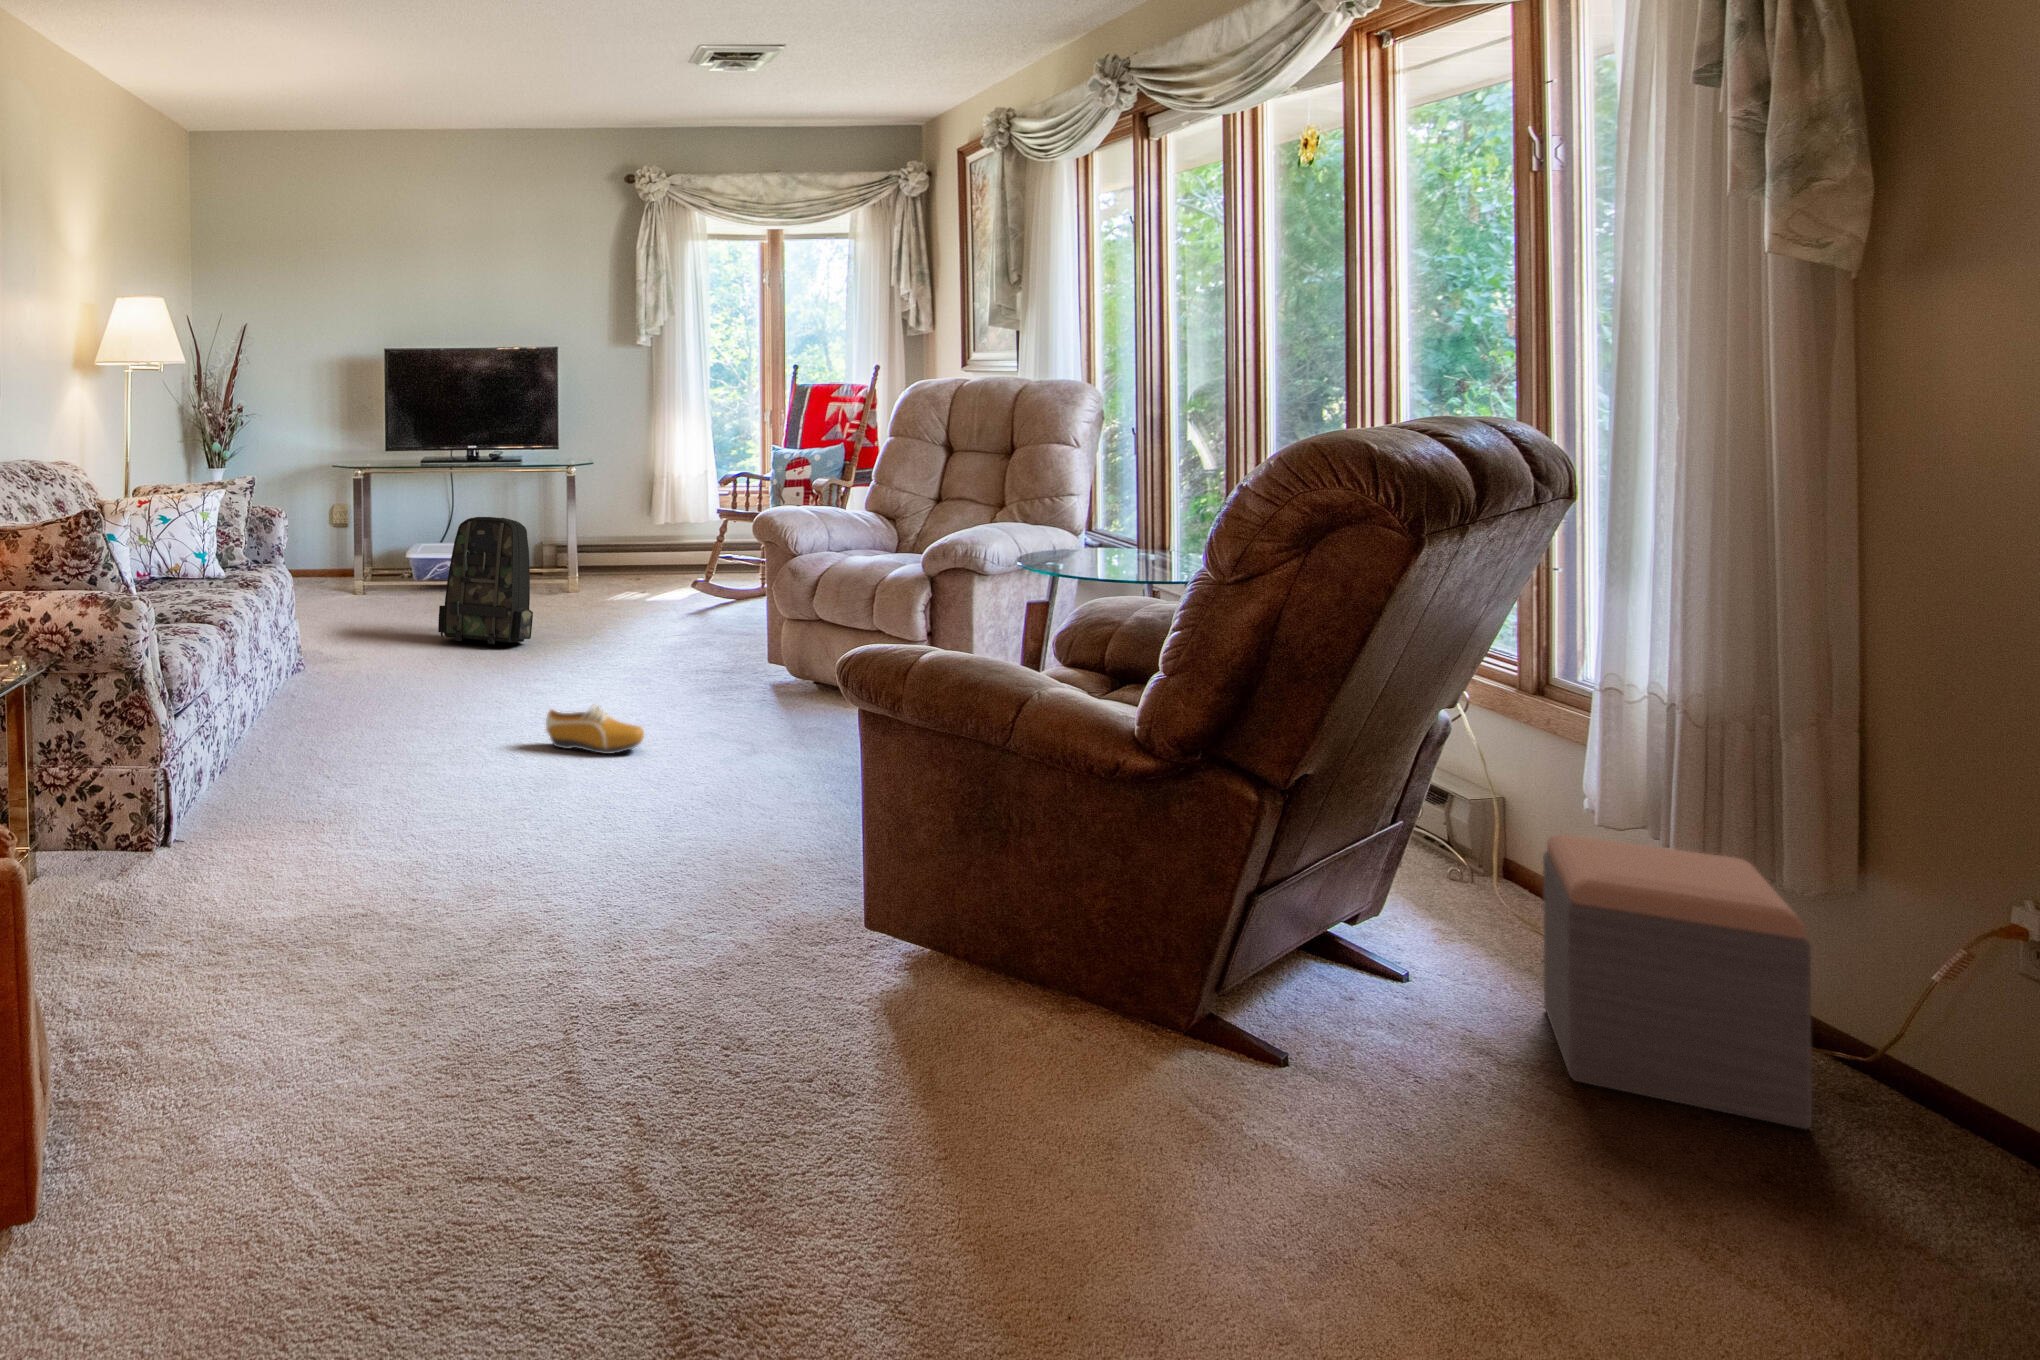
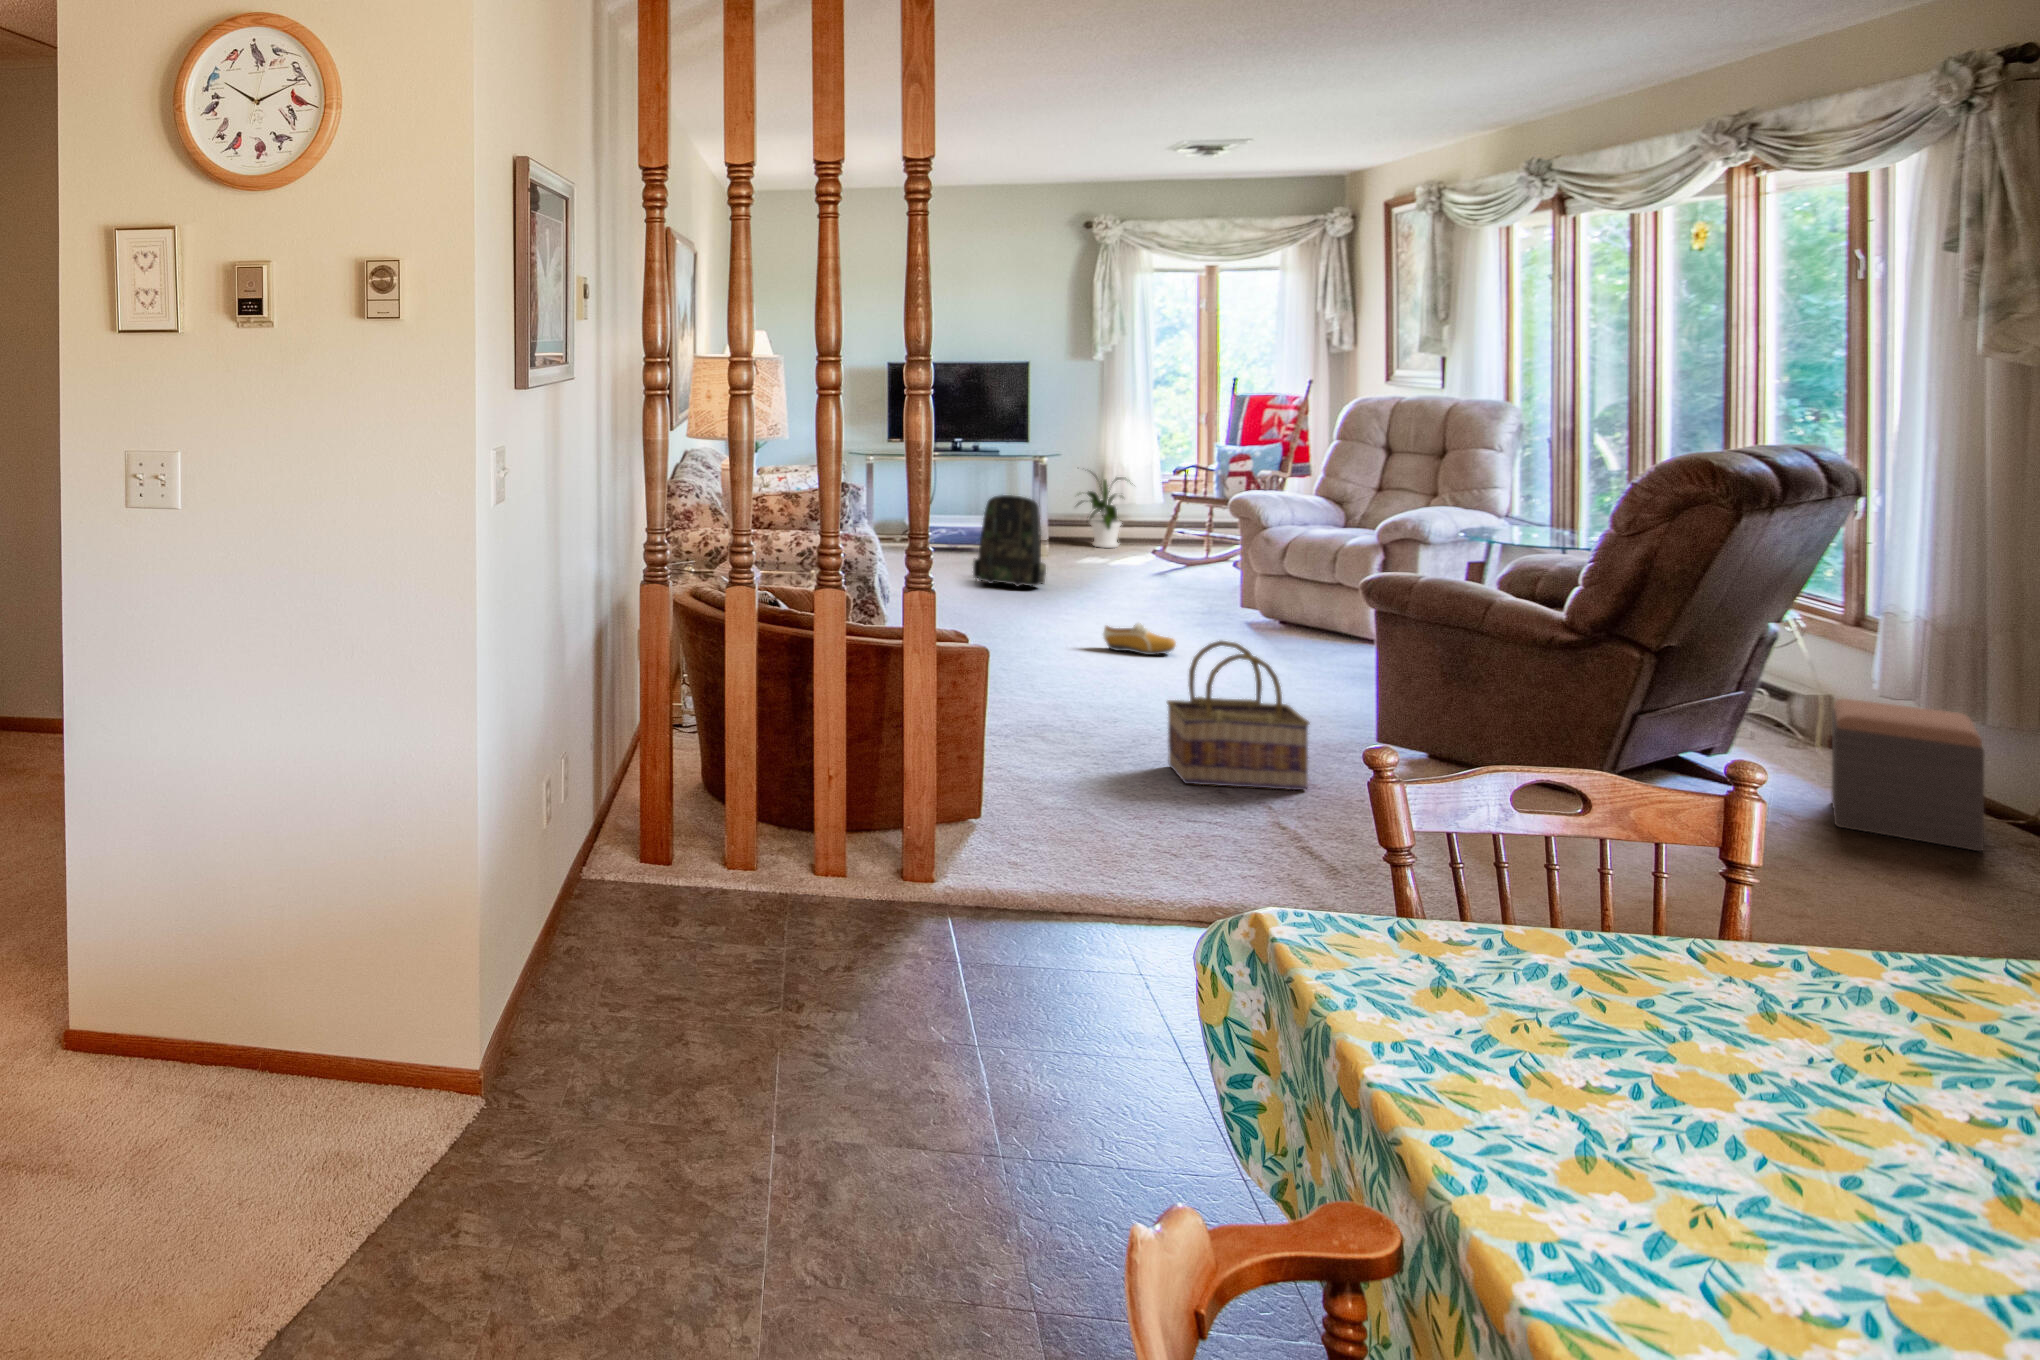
house plant: none [603,481,681,583] -> present [1077,475,1125,548]
basket: none [494,776,723,1072] -> present [1167,641,1309,790]

